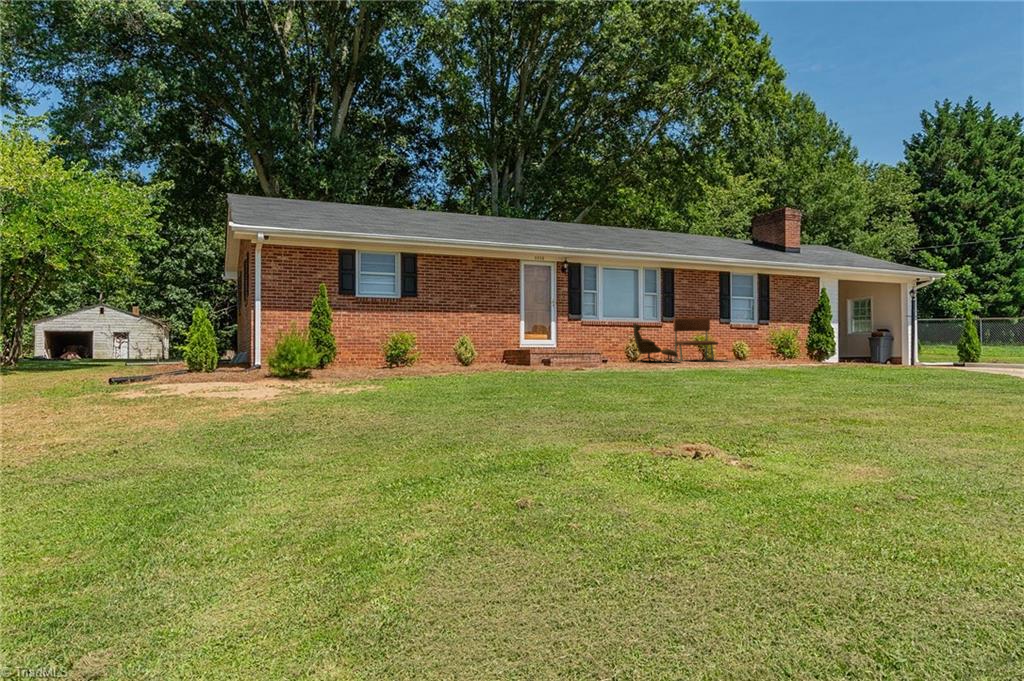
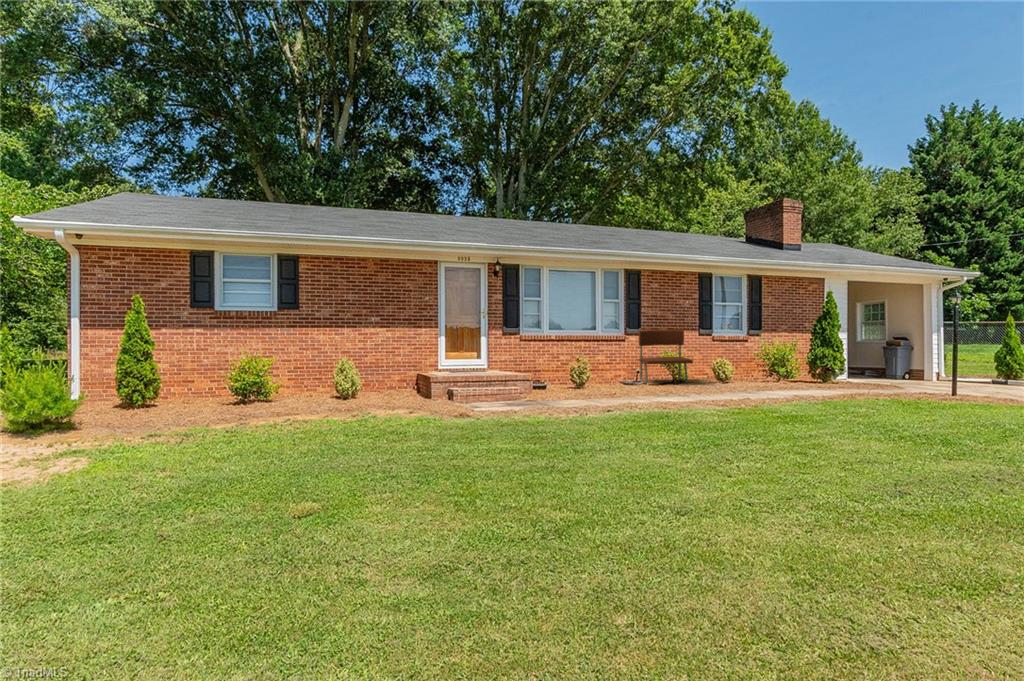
lounge chair: present [633,323,678,363] -> none [585,337,639,387]

